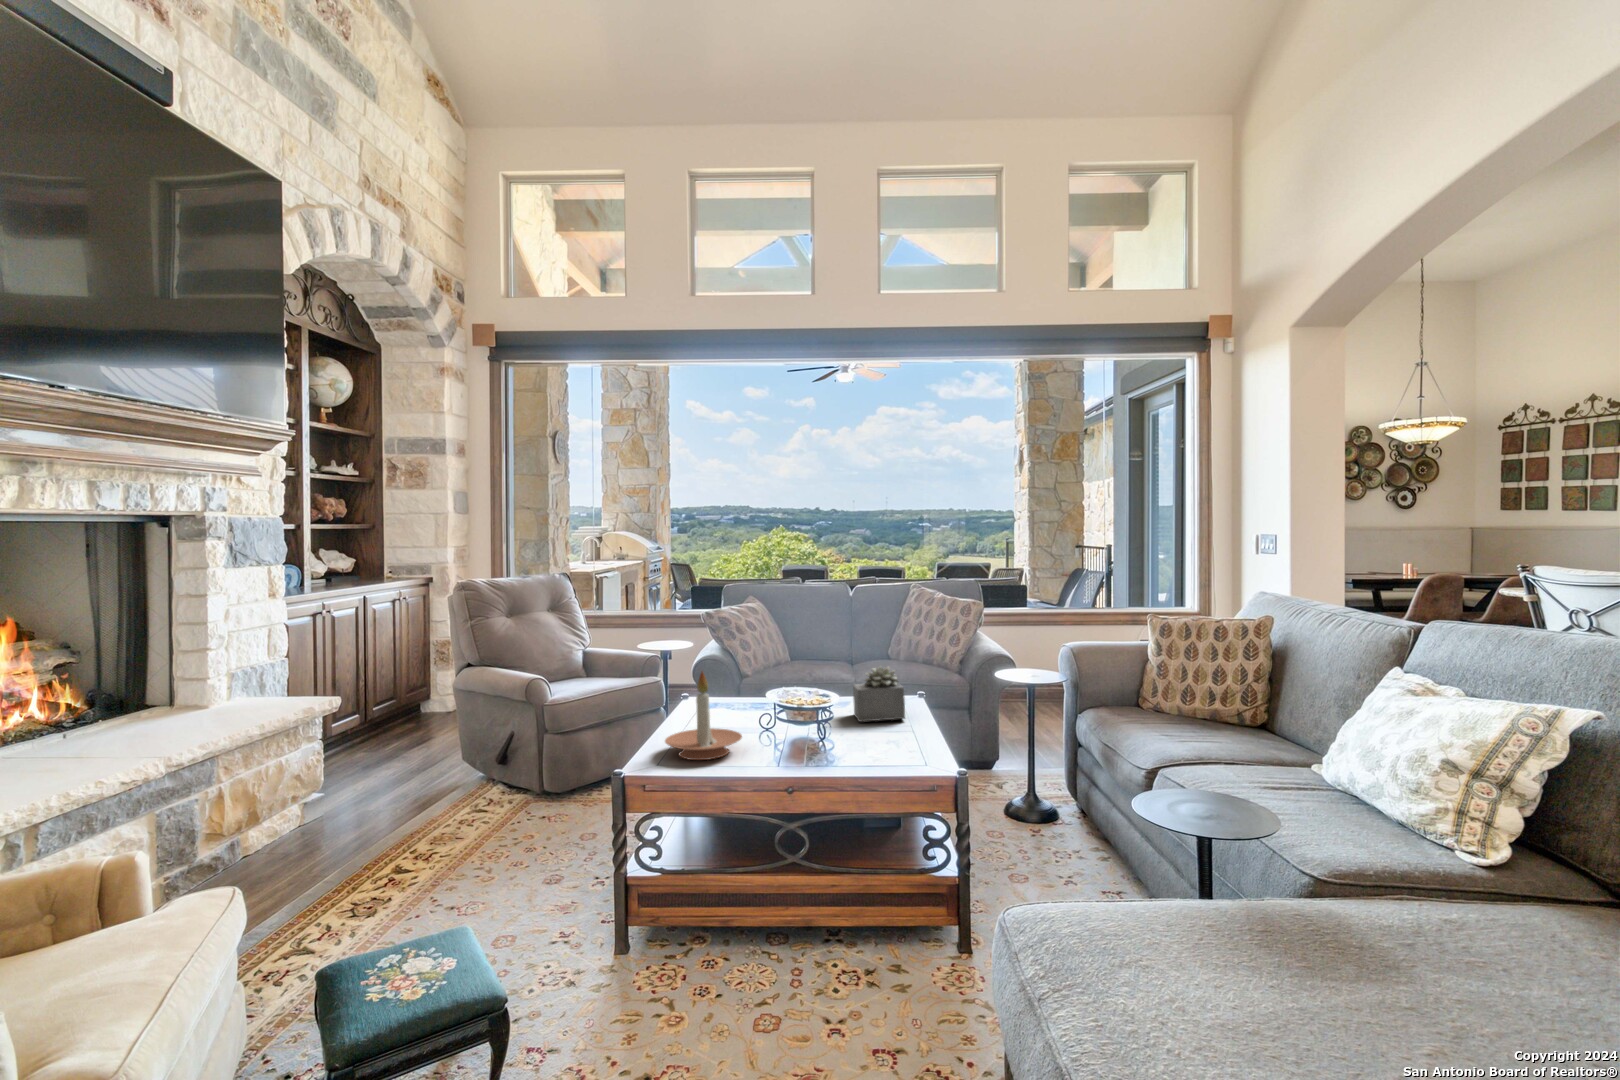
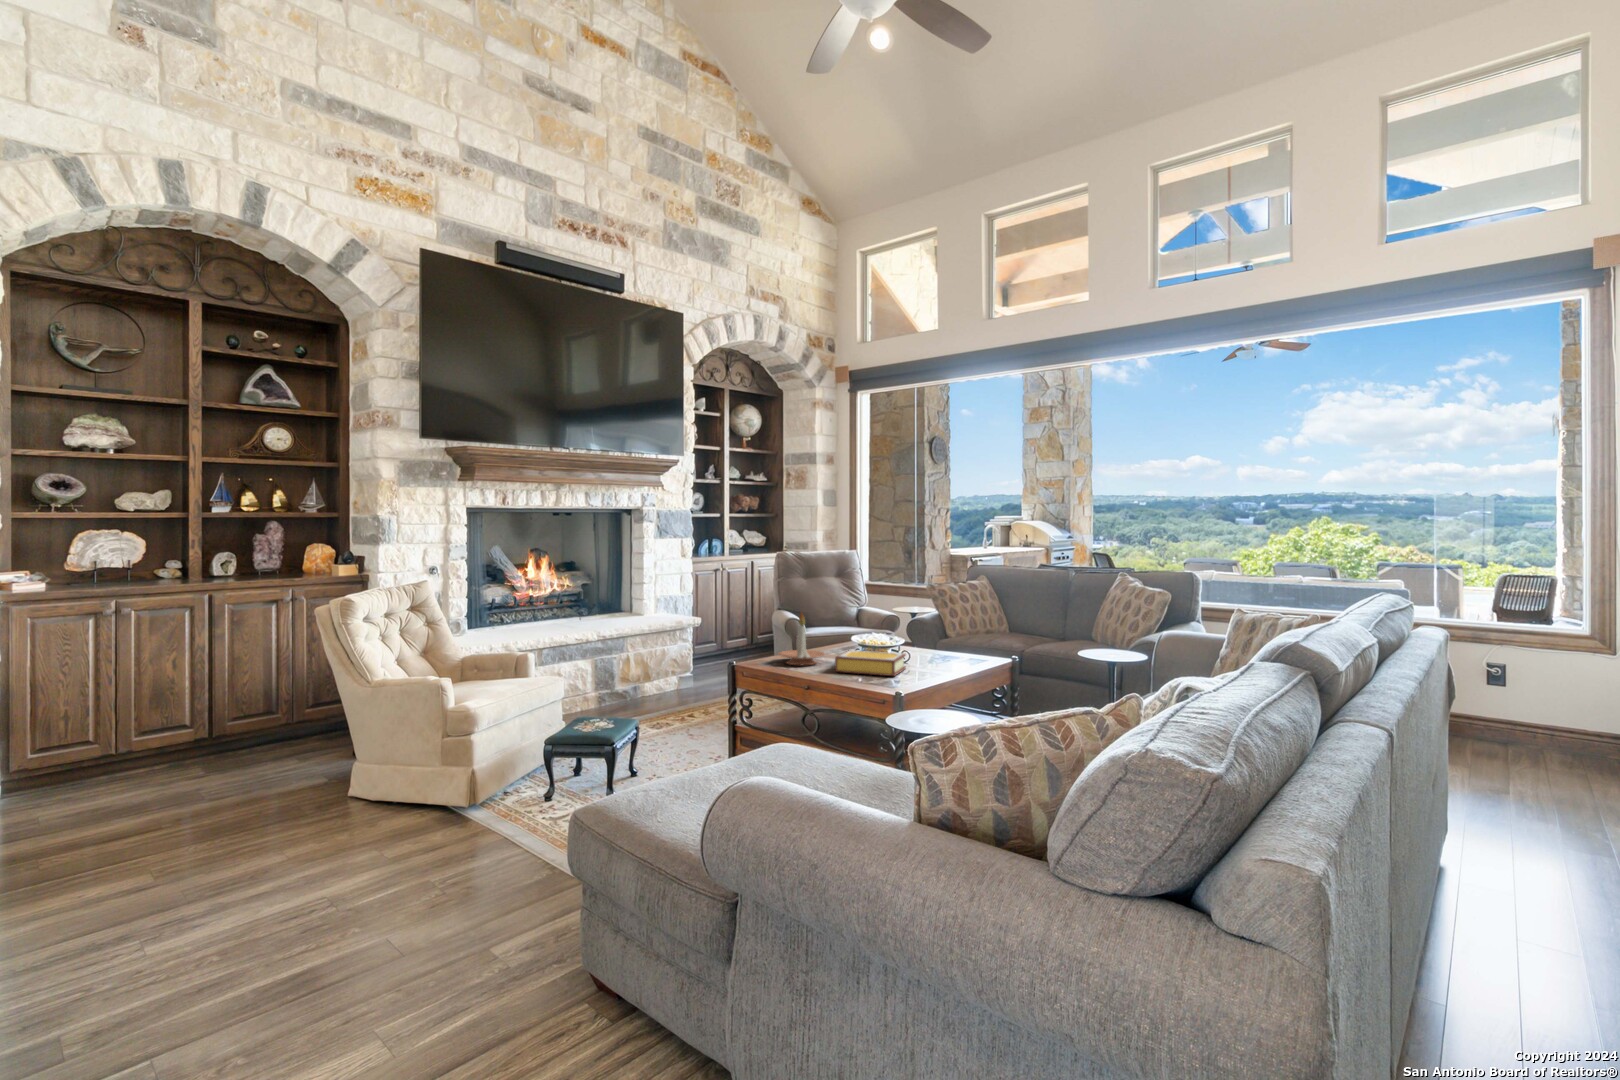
succulent plant: present [853,666,905,722] -> none [921,627,963,667]
book: none [774,711,882,759] -> present [835,650,906,676]

